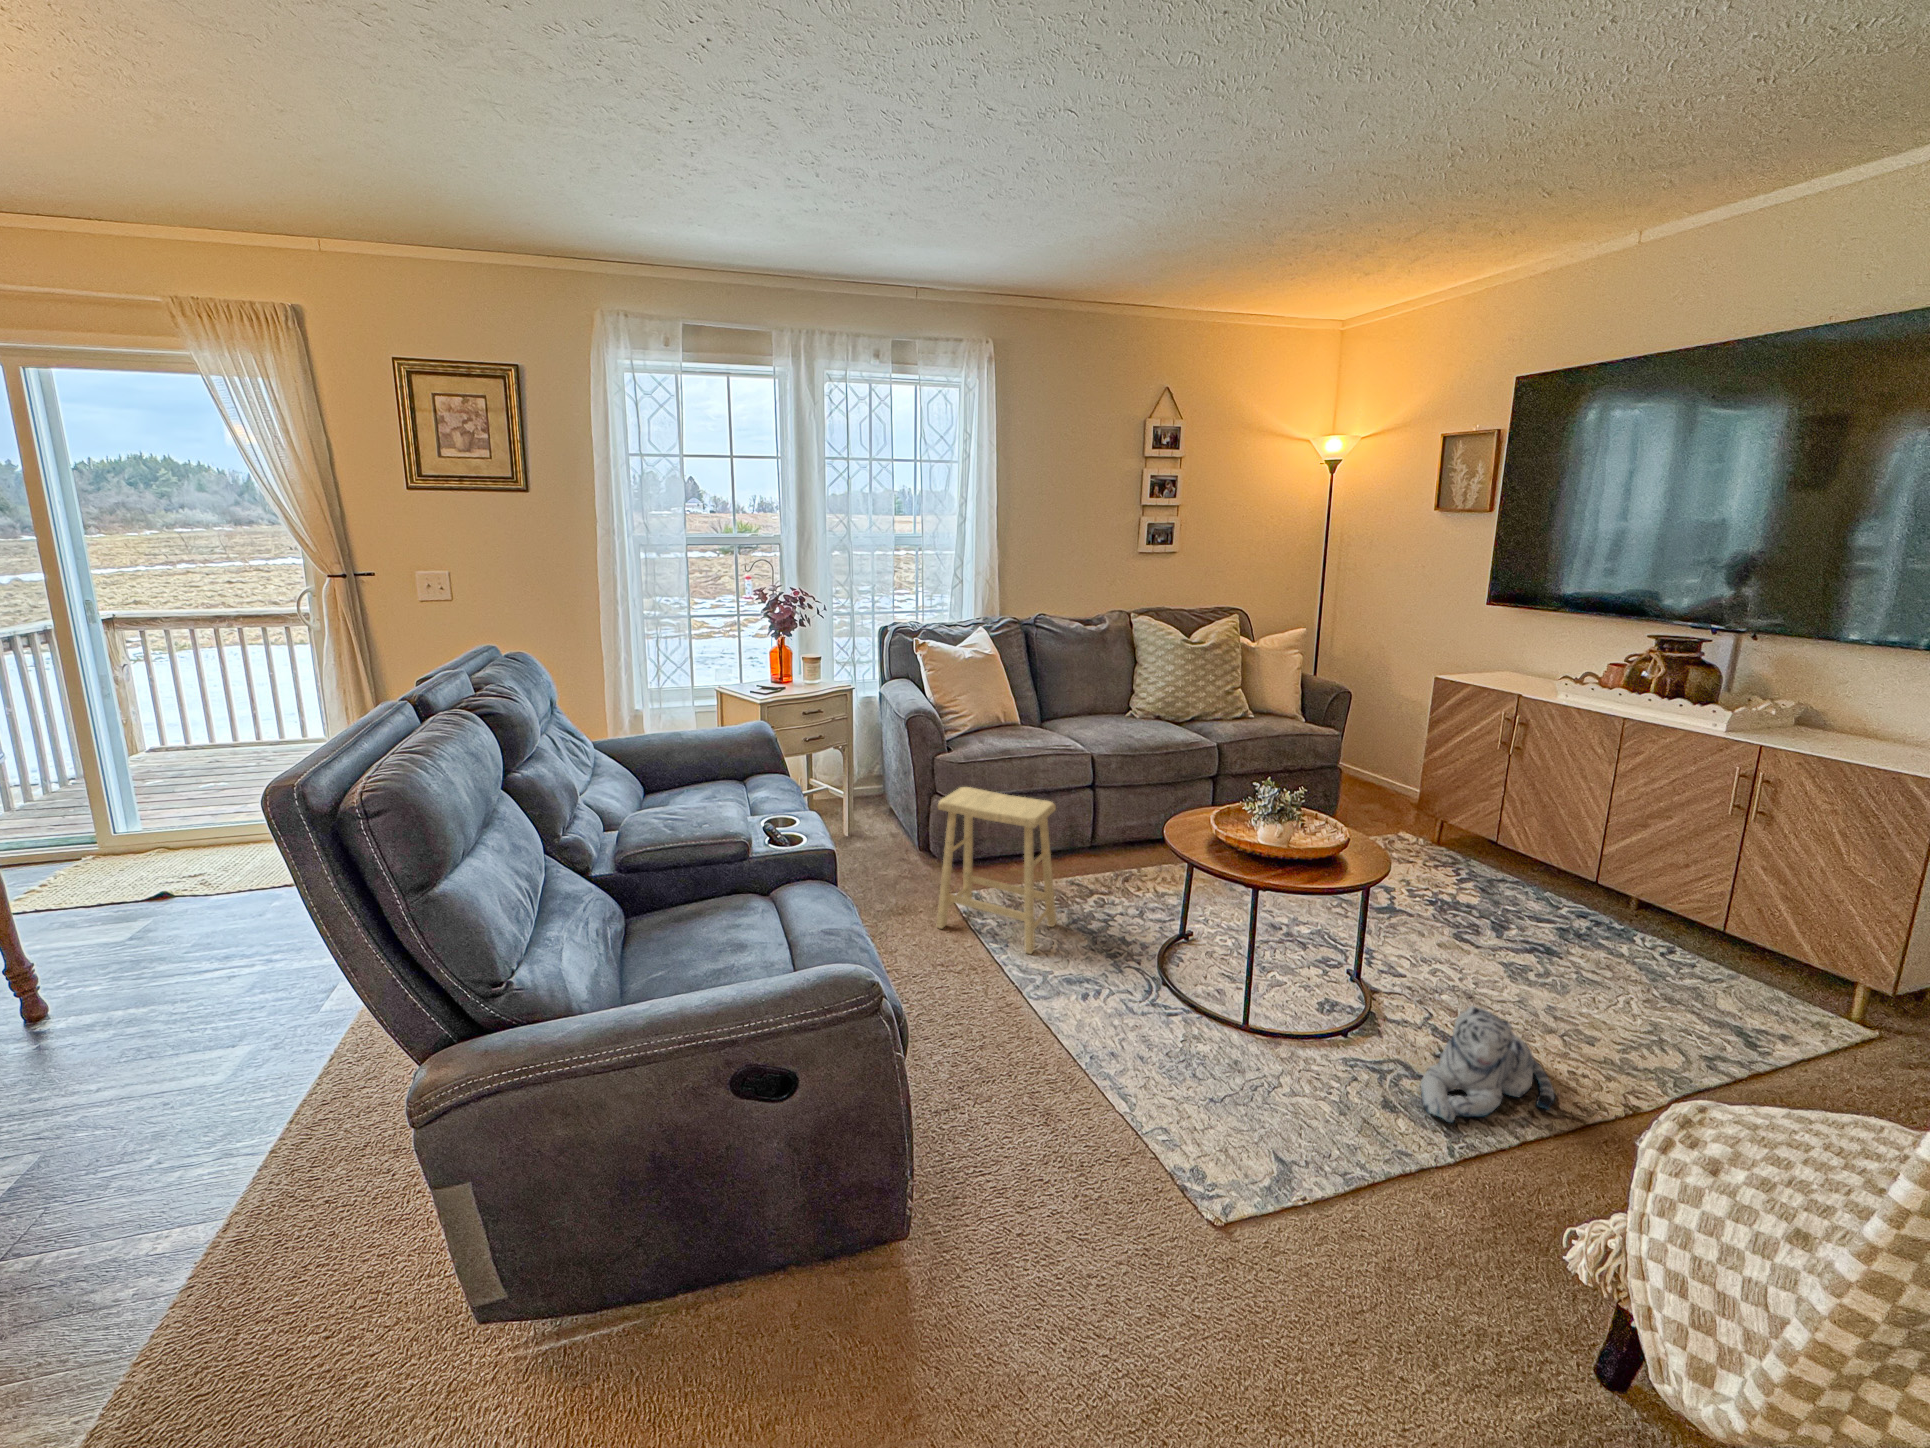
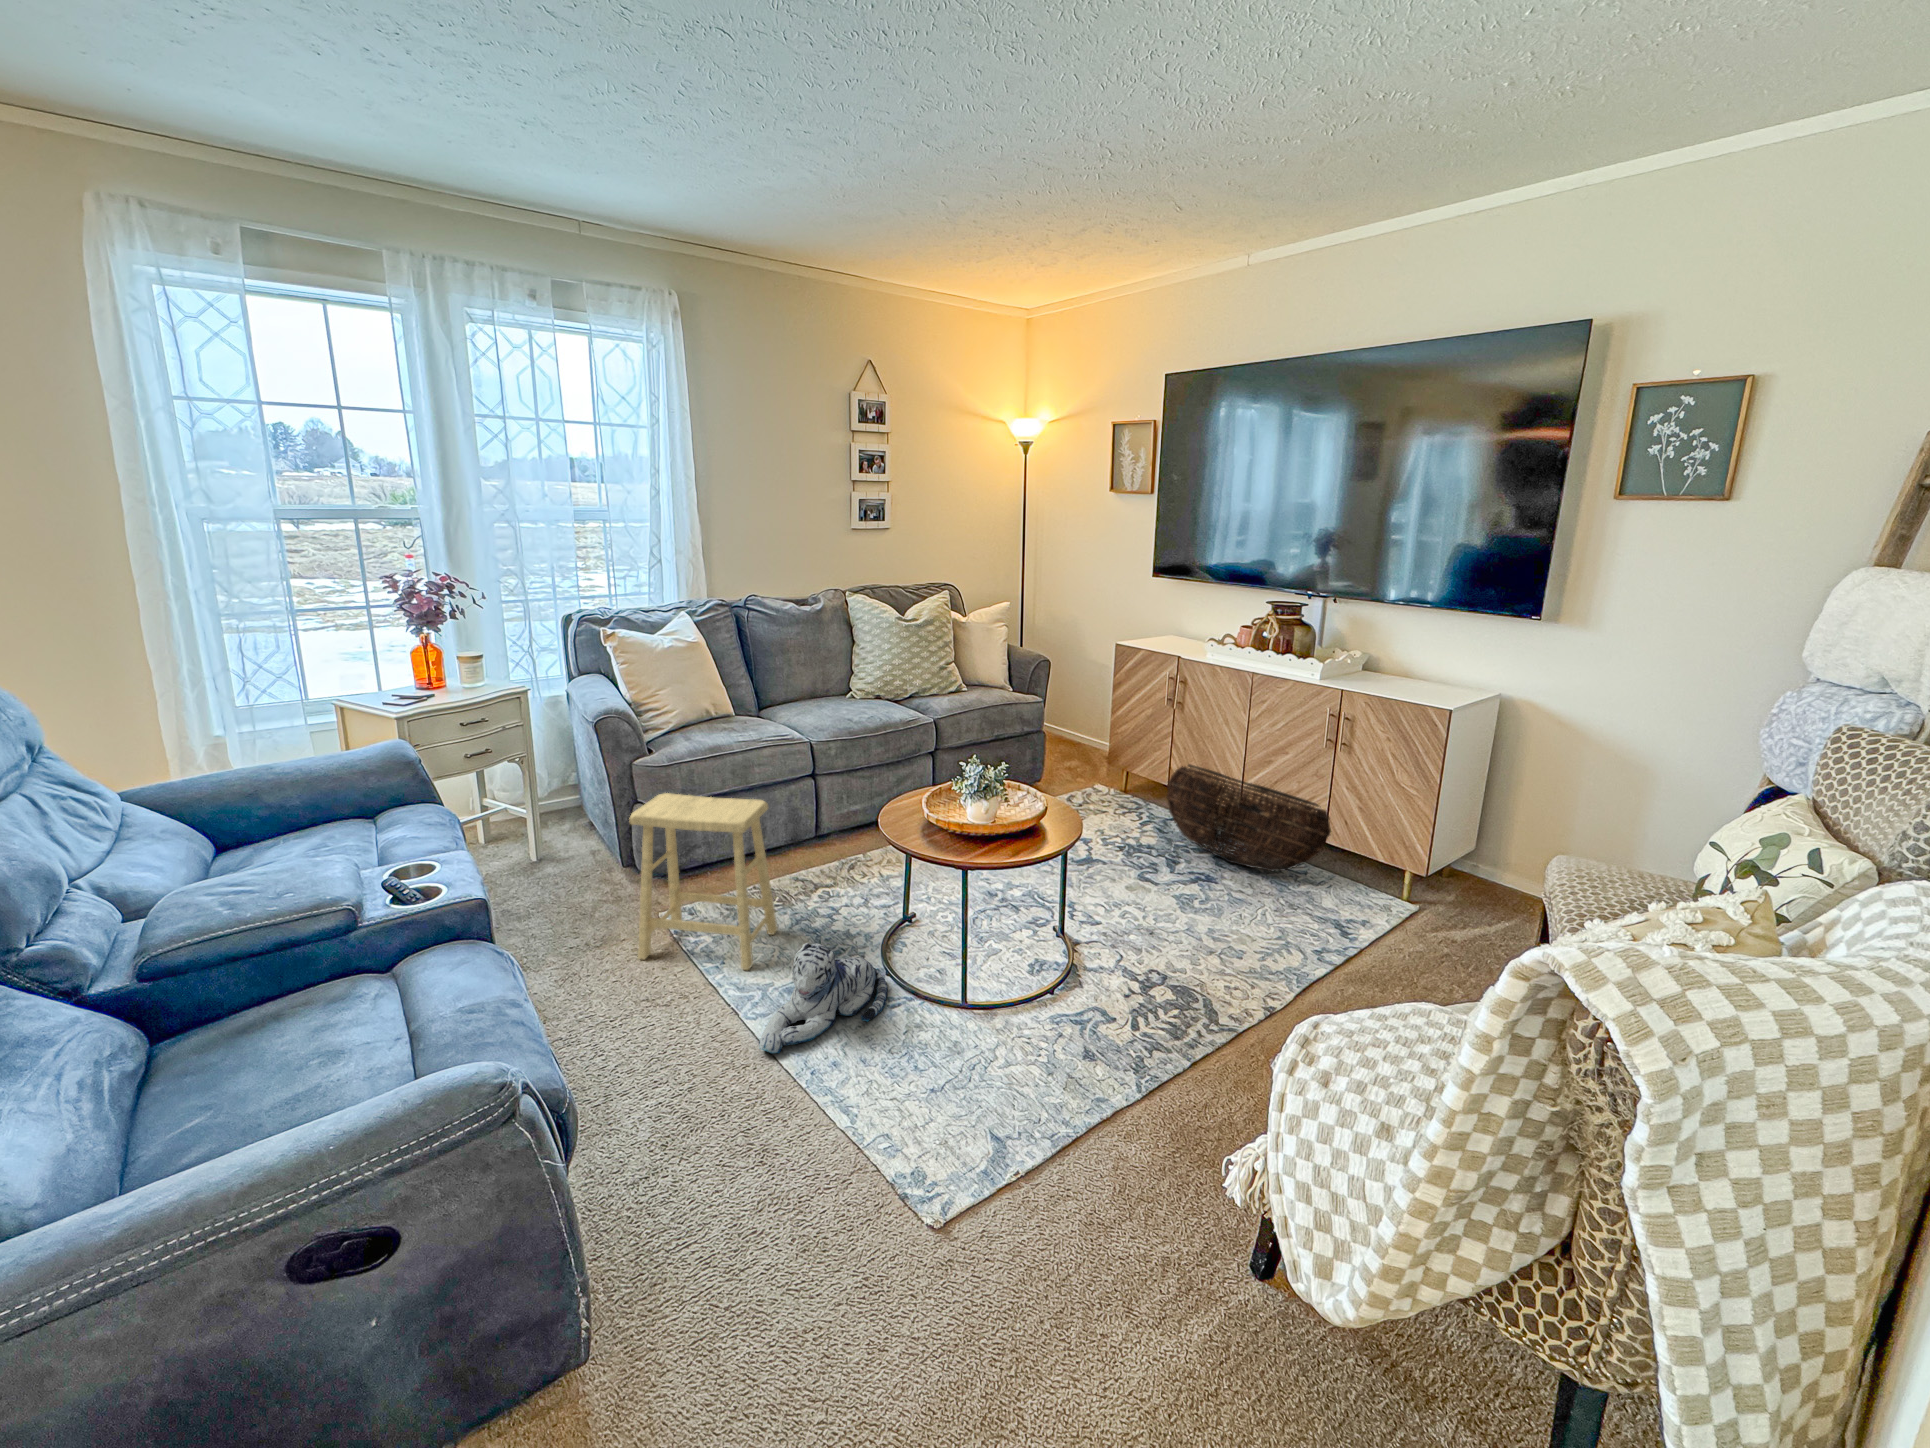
basket: none [1493,818,1738,957] -> present [1167,764,1331,871]
plush toy: present [1421,1006,1555,1123] -> present [759,943,888,1053]

